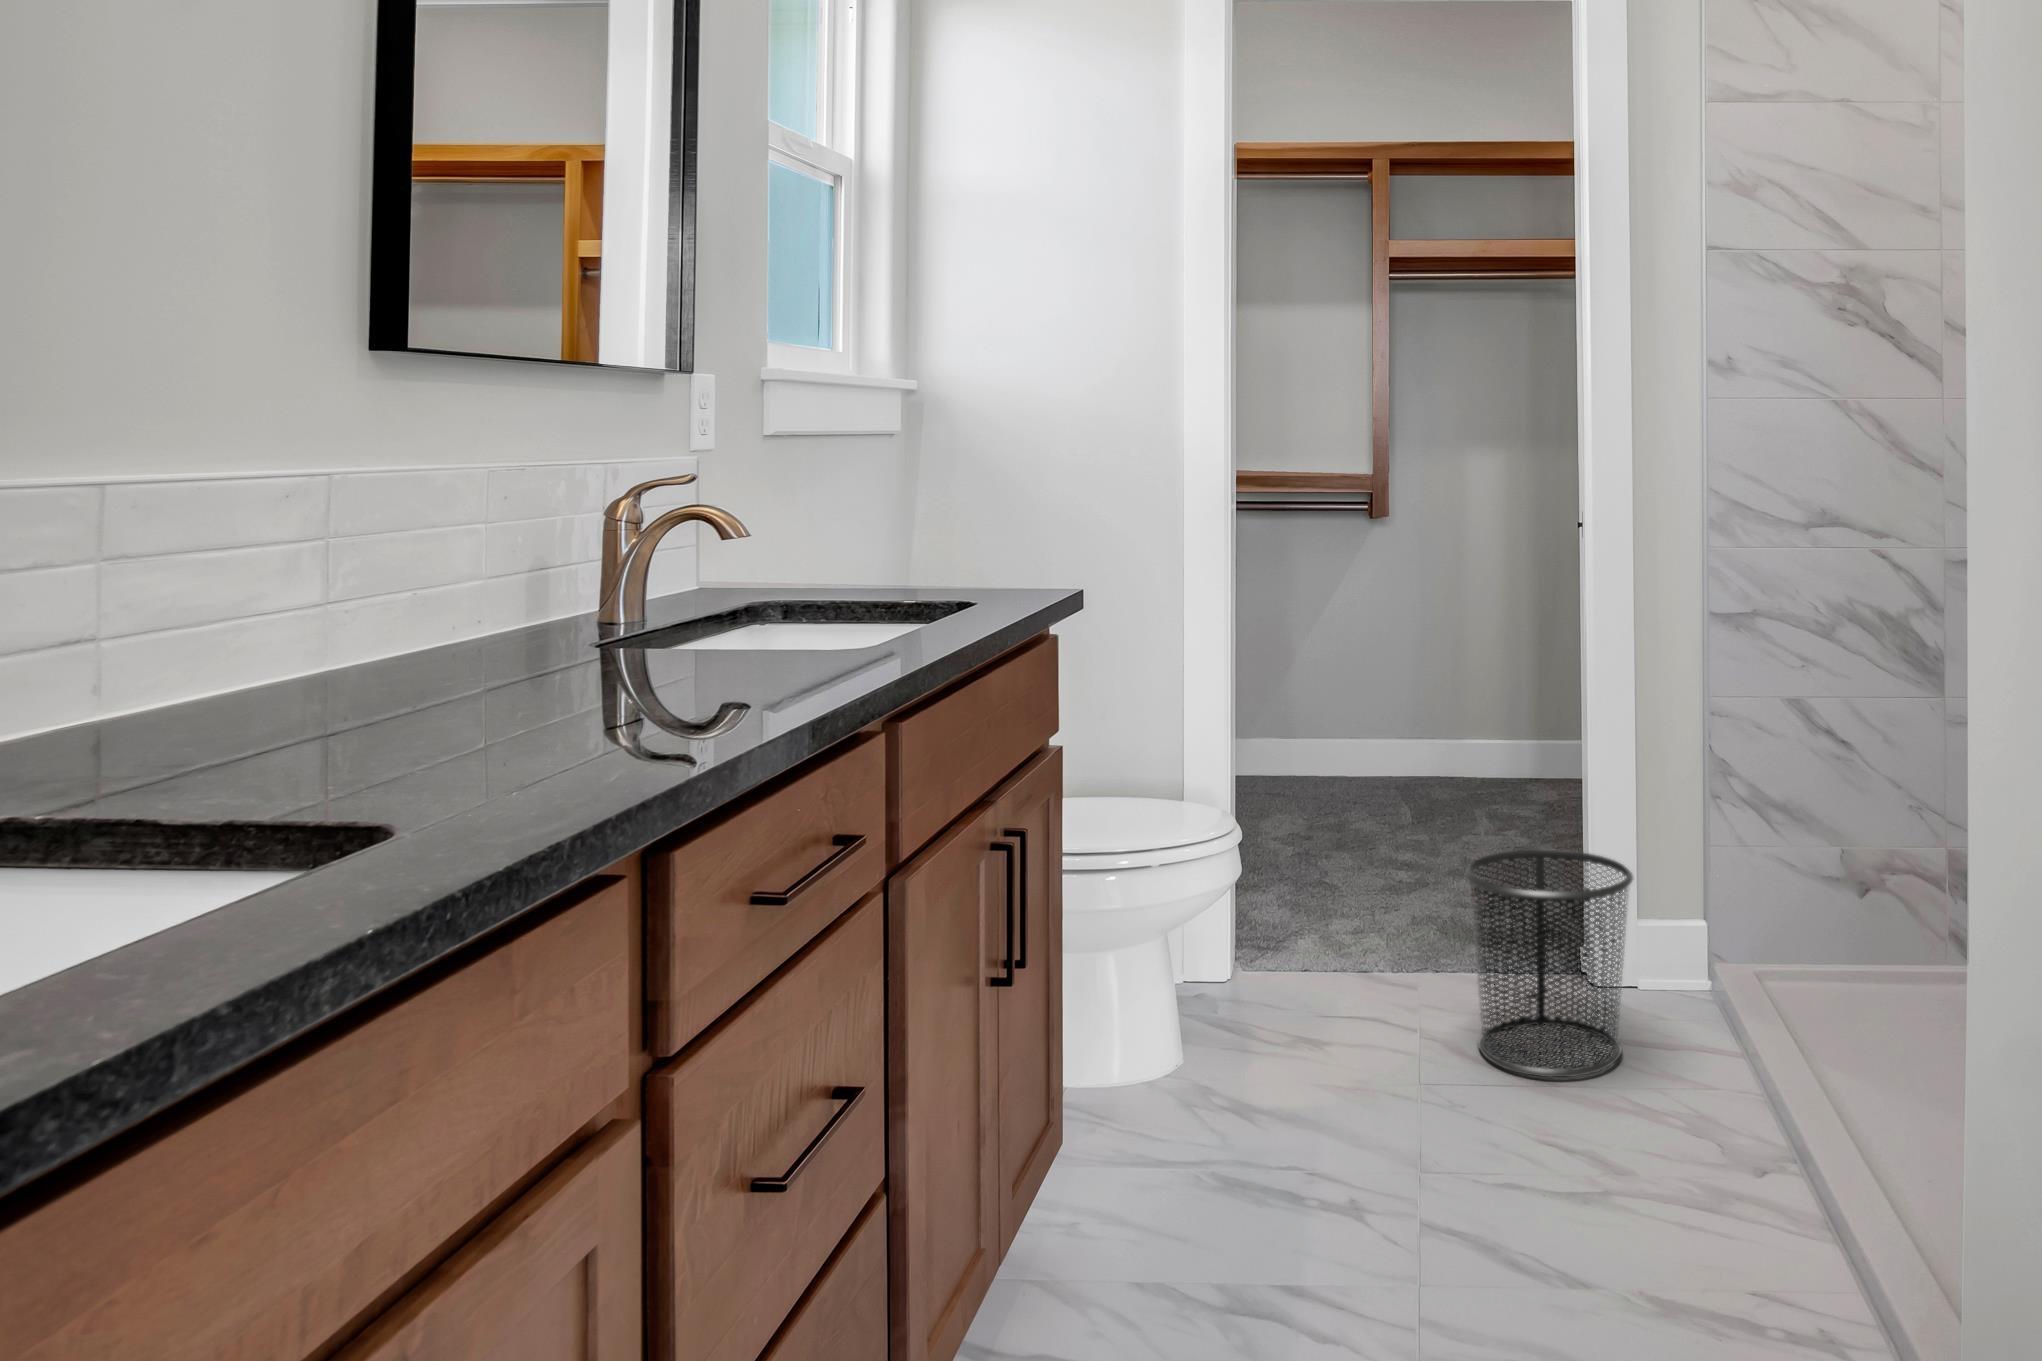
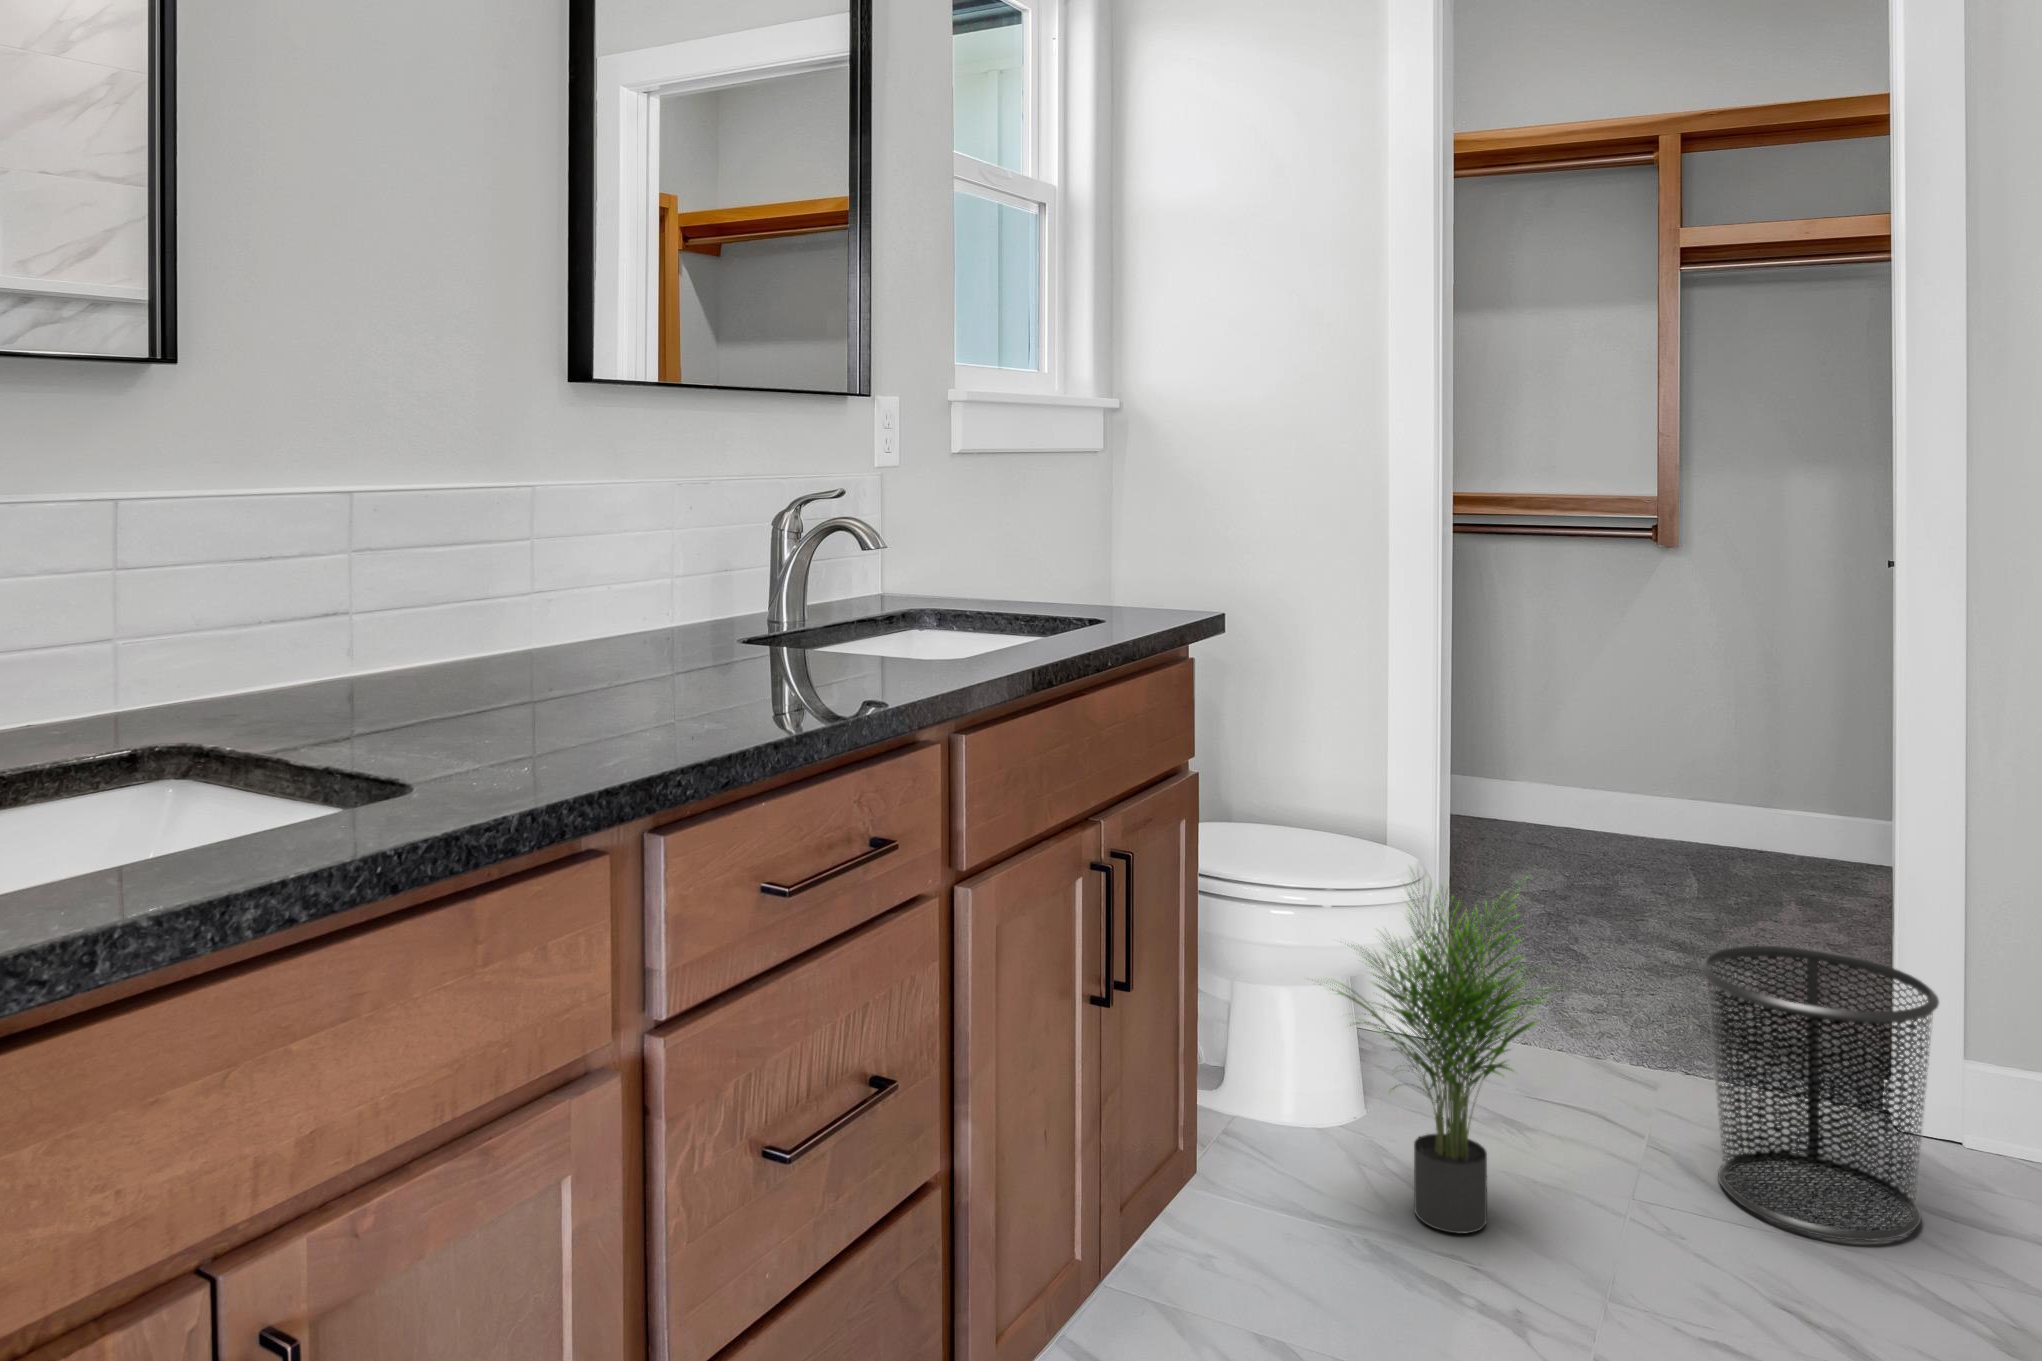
potted plant: none [1151,811,1377,1141] -> present [1329,877,1550,1234]

